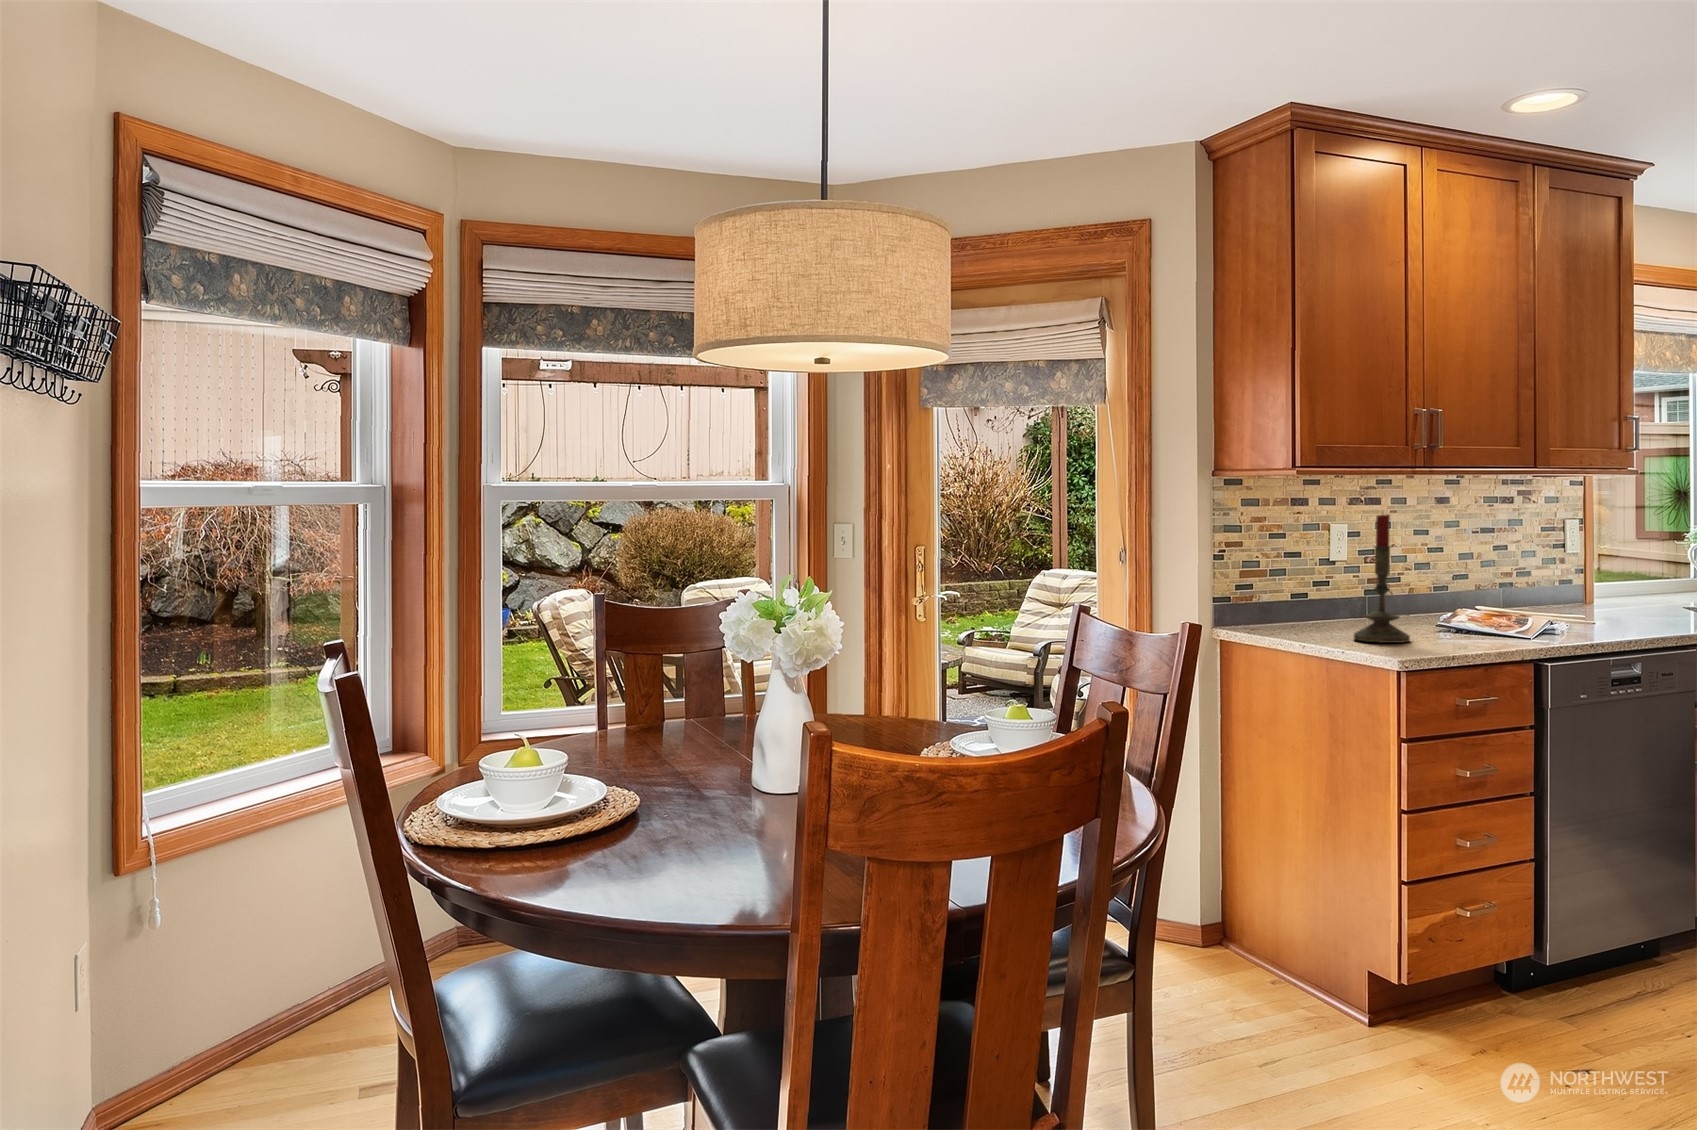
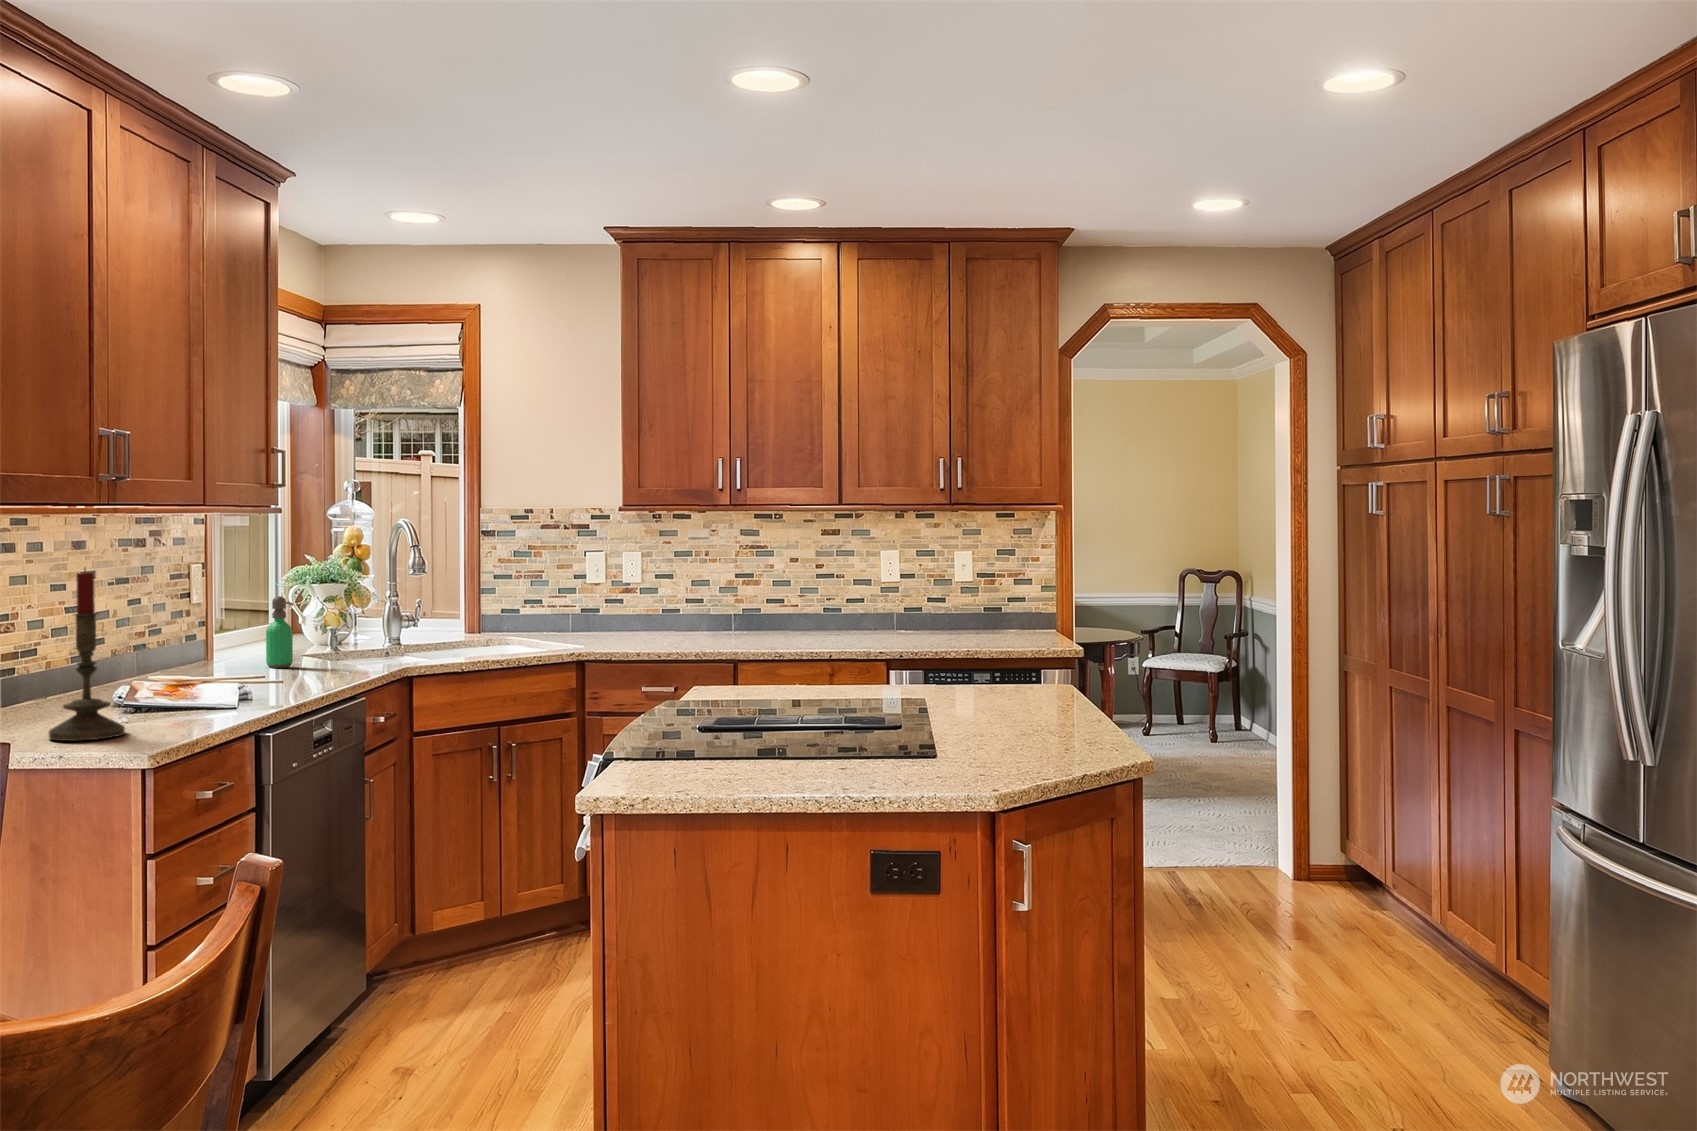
soap dispenser: none [1631,547,1659,614] -> present [266,596,293,668]

